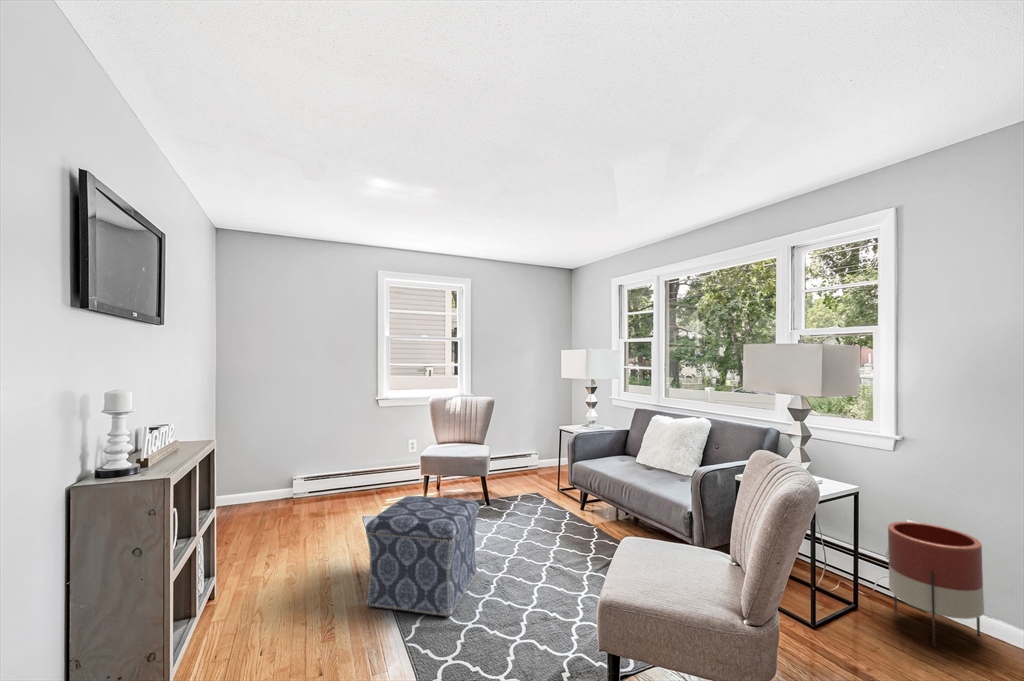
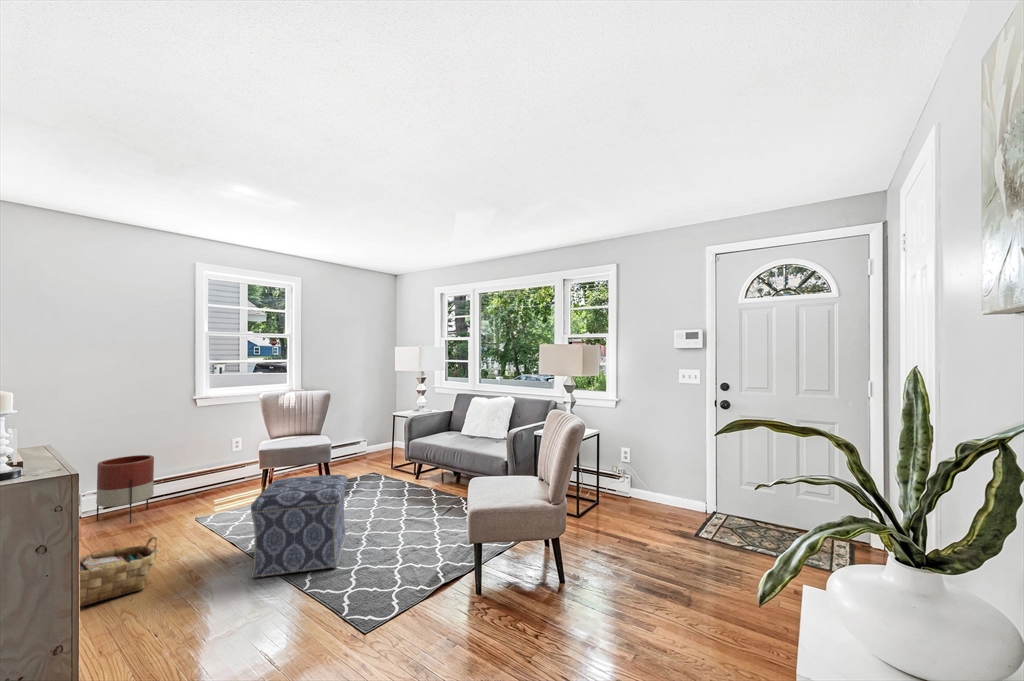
planter: present [888,522,984,647] -> present [96,455,154,523]
woven basket: none [218,538,299,598] -> present [79,537,158,607]

